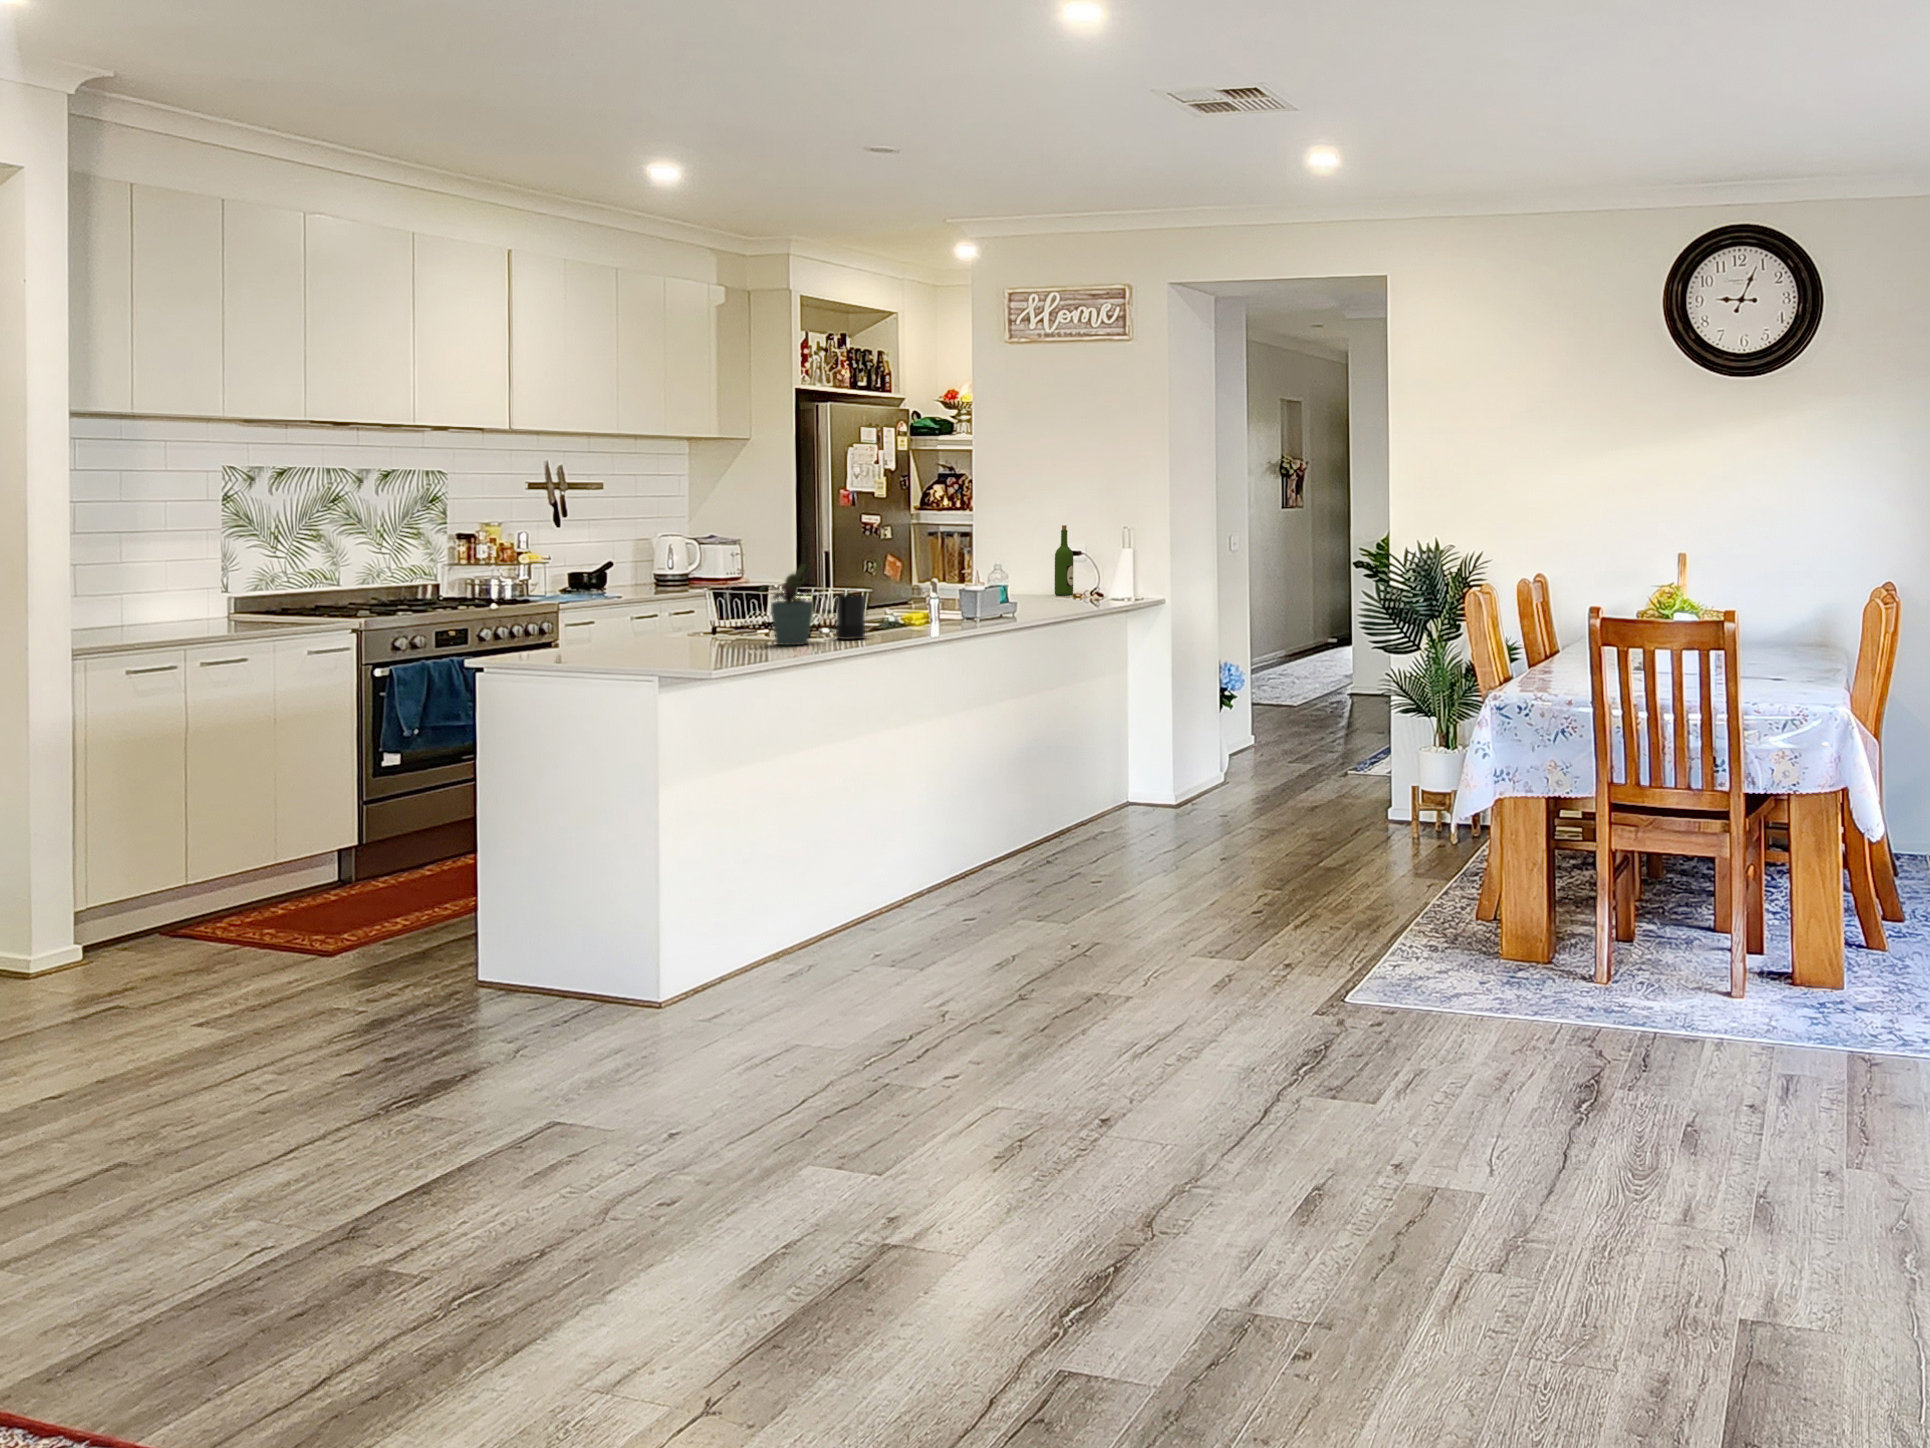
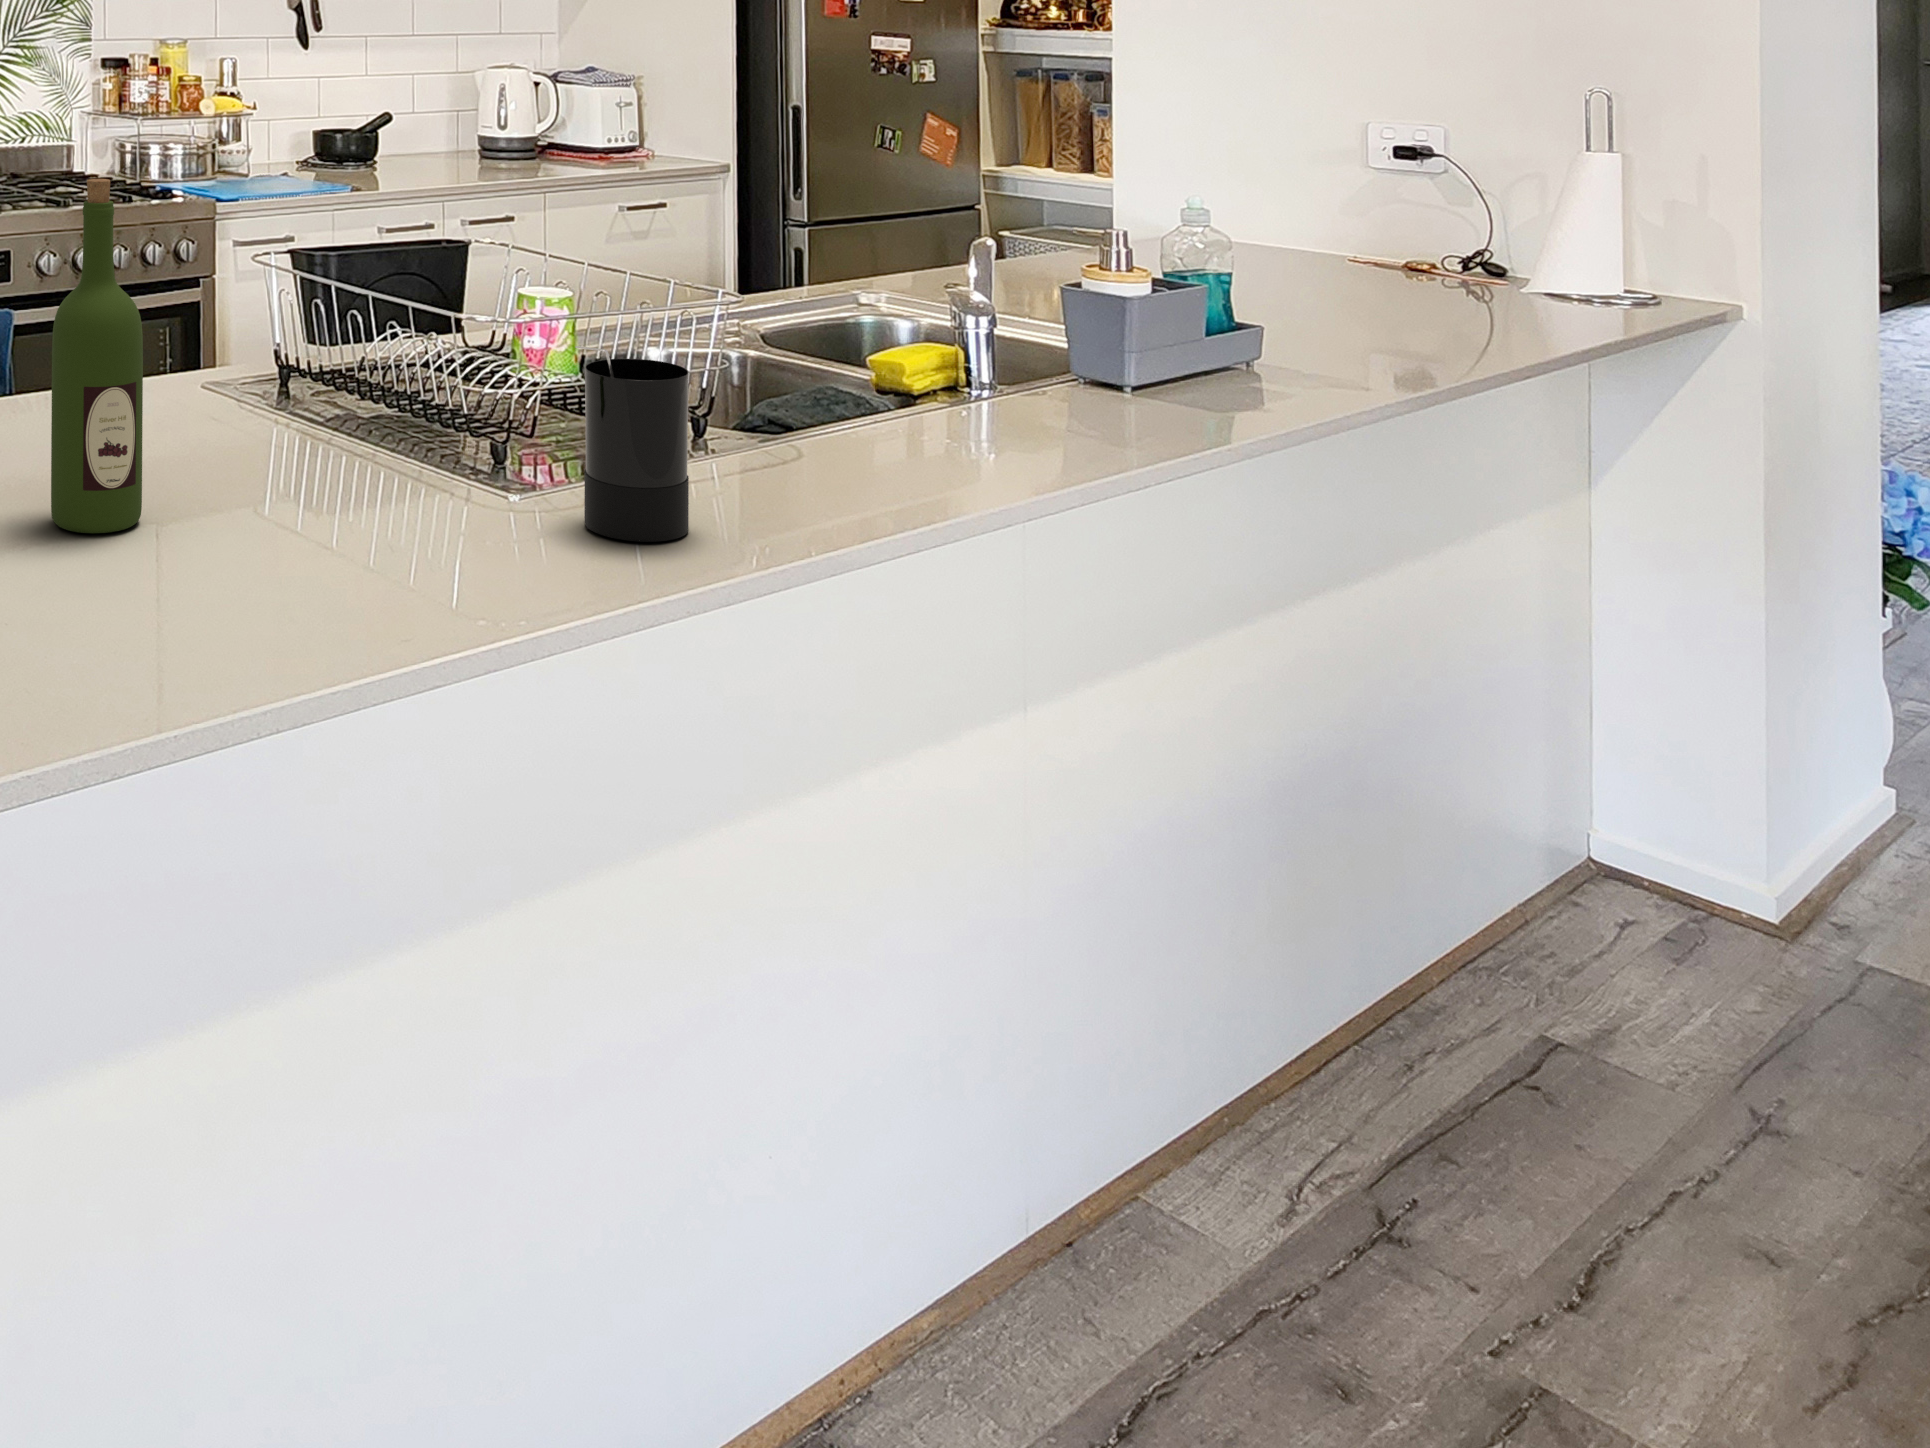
wine bottle: present [1055,525,1073,595] -> present [51,179,143,533]
potted plant: present [771,565,814,645] -> none [290,254,512,558]

